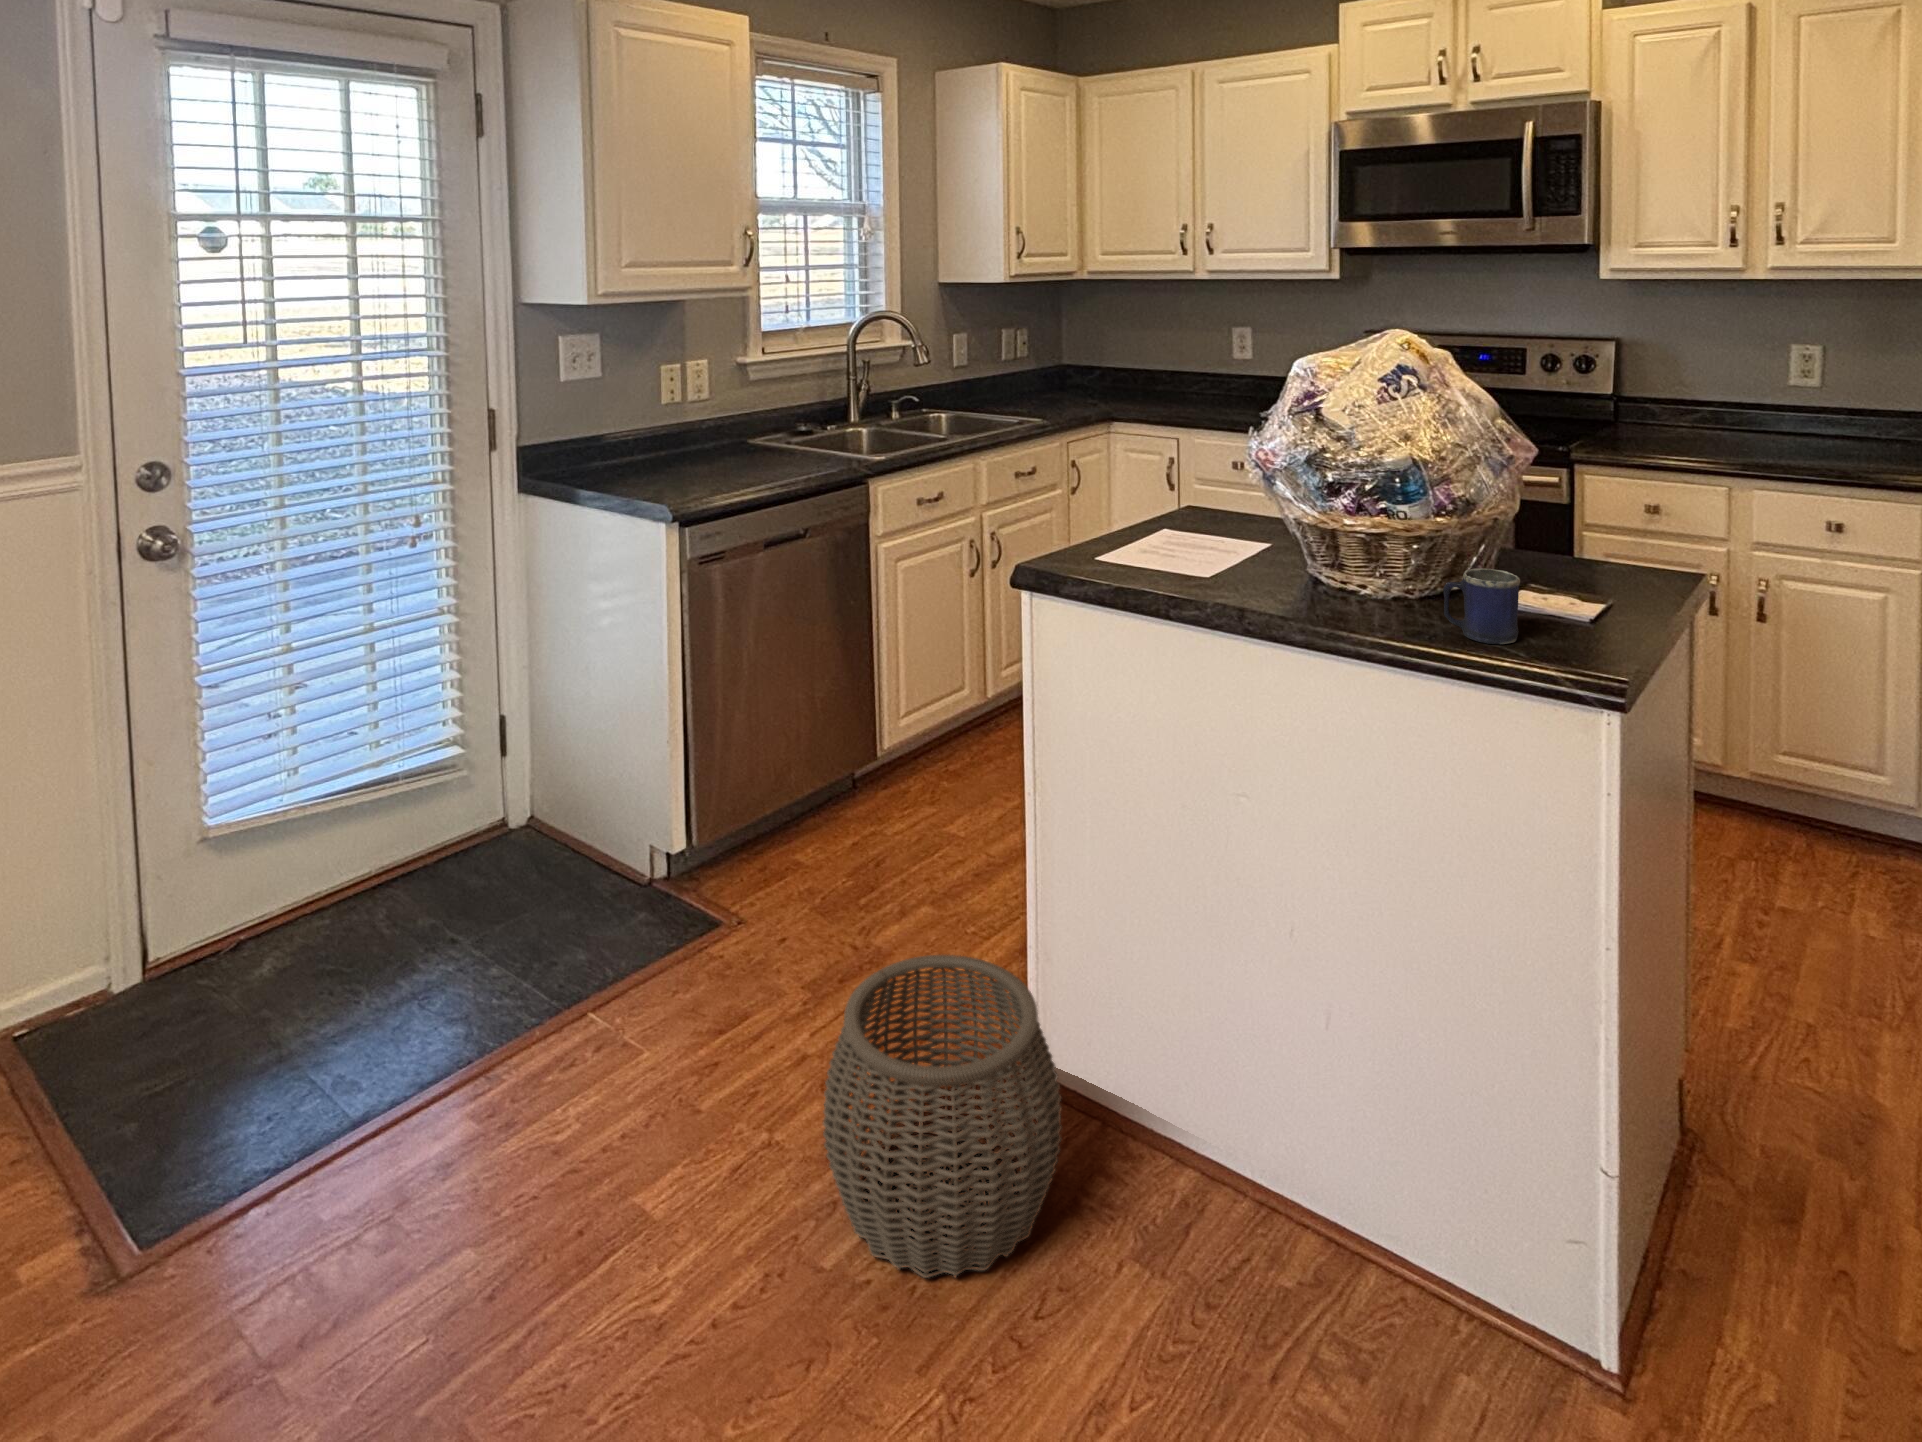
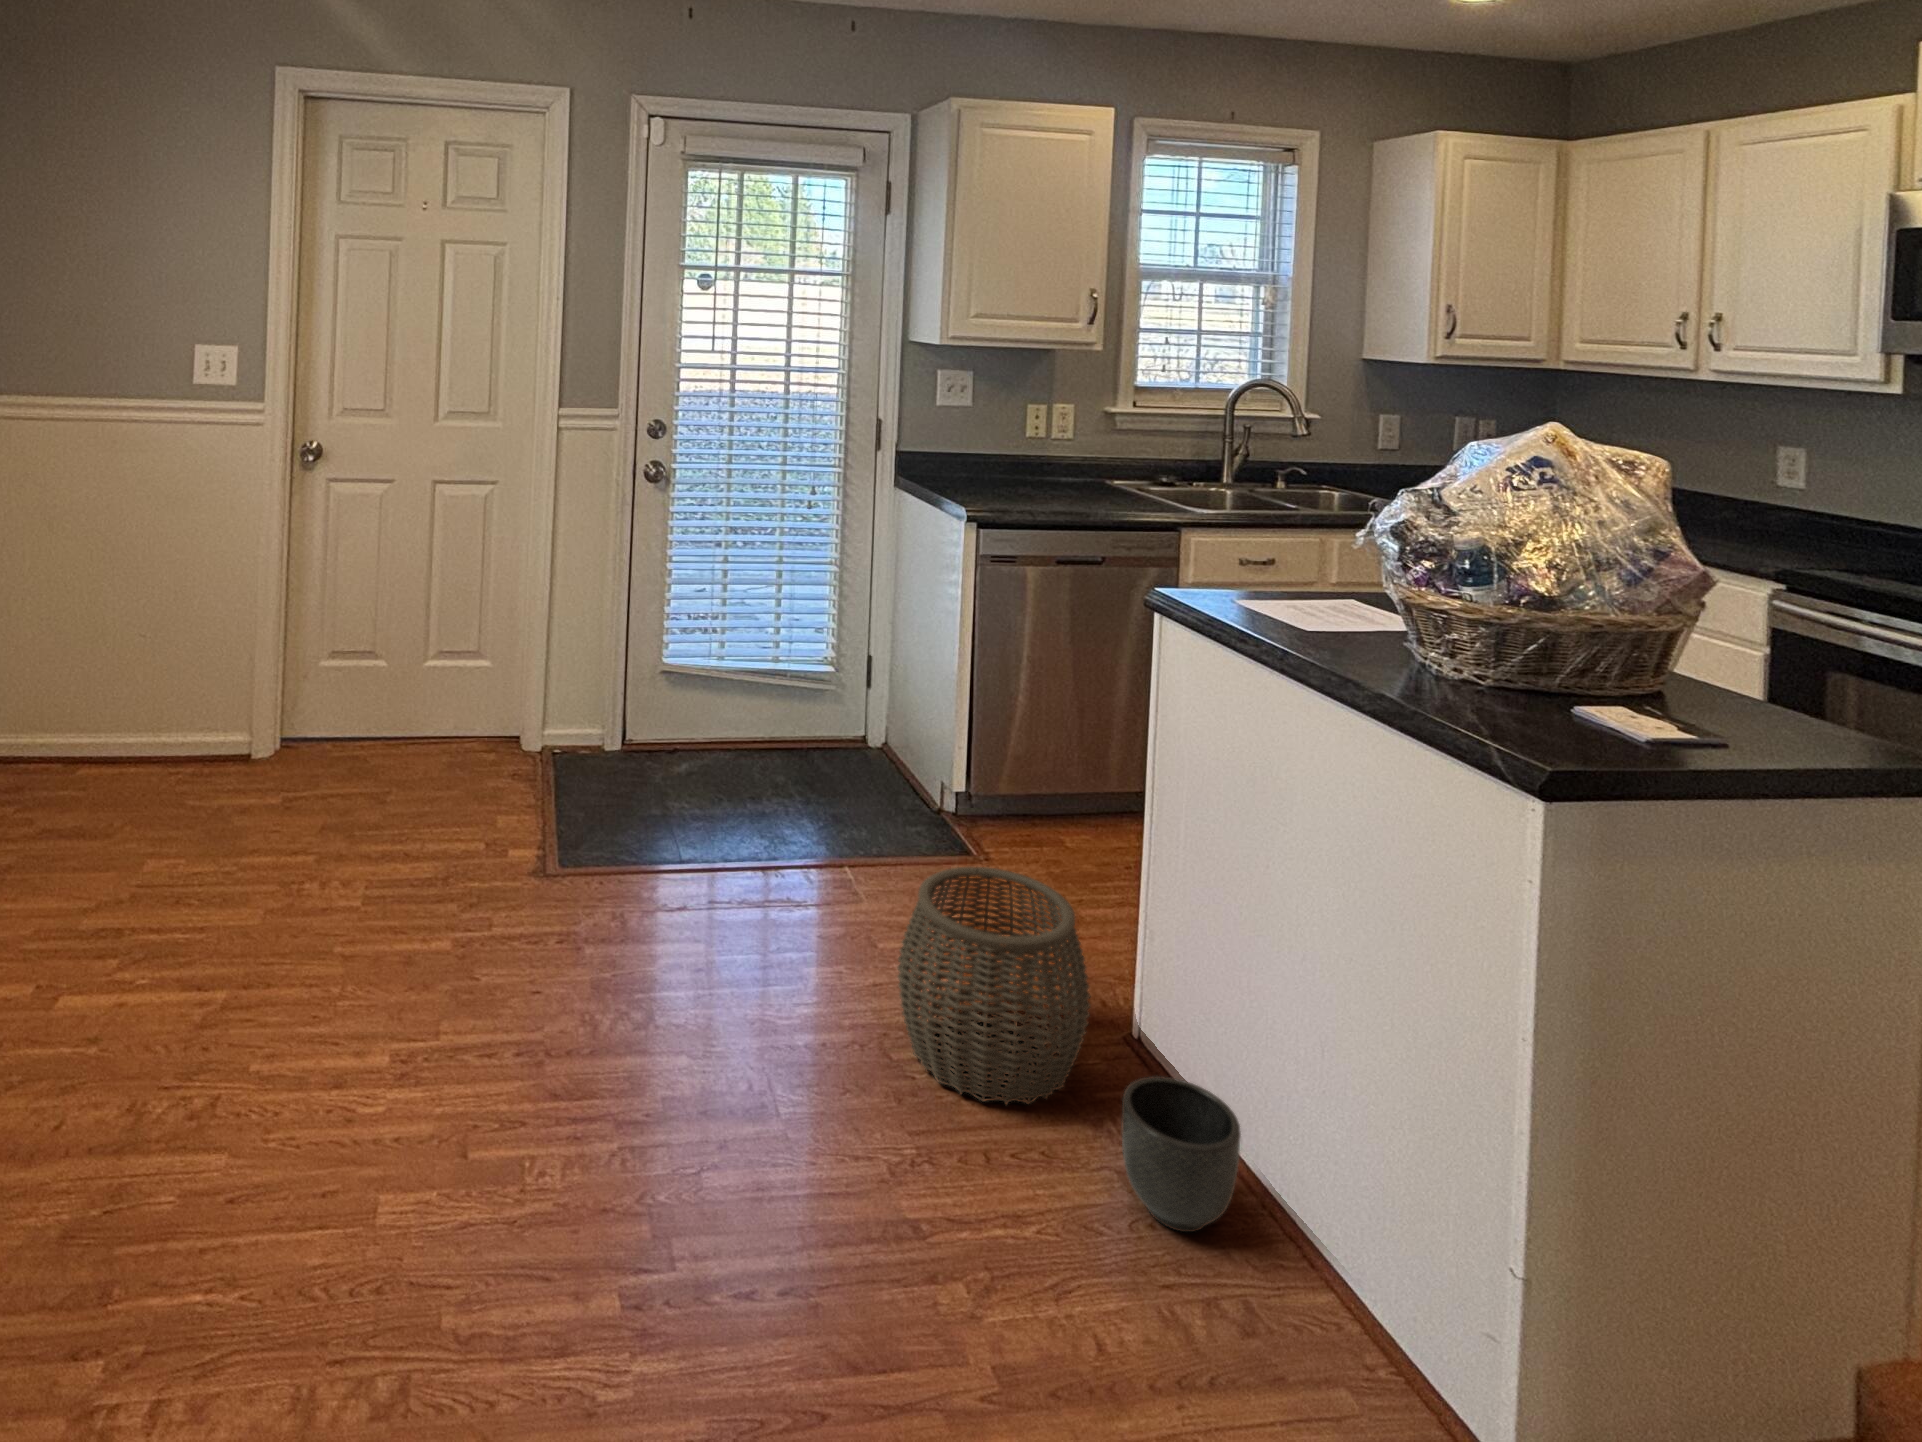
mug: present [1443,568,1520,644] -> none [1416,636,1490,711]
planter: none [1169,1121,1298,1303] -> present [1121,1076,1241,1232]

